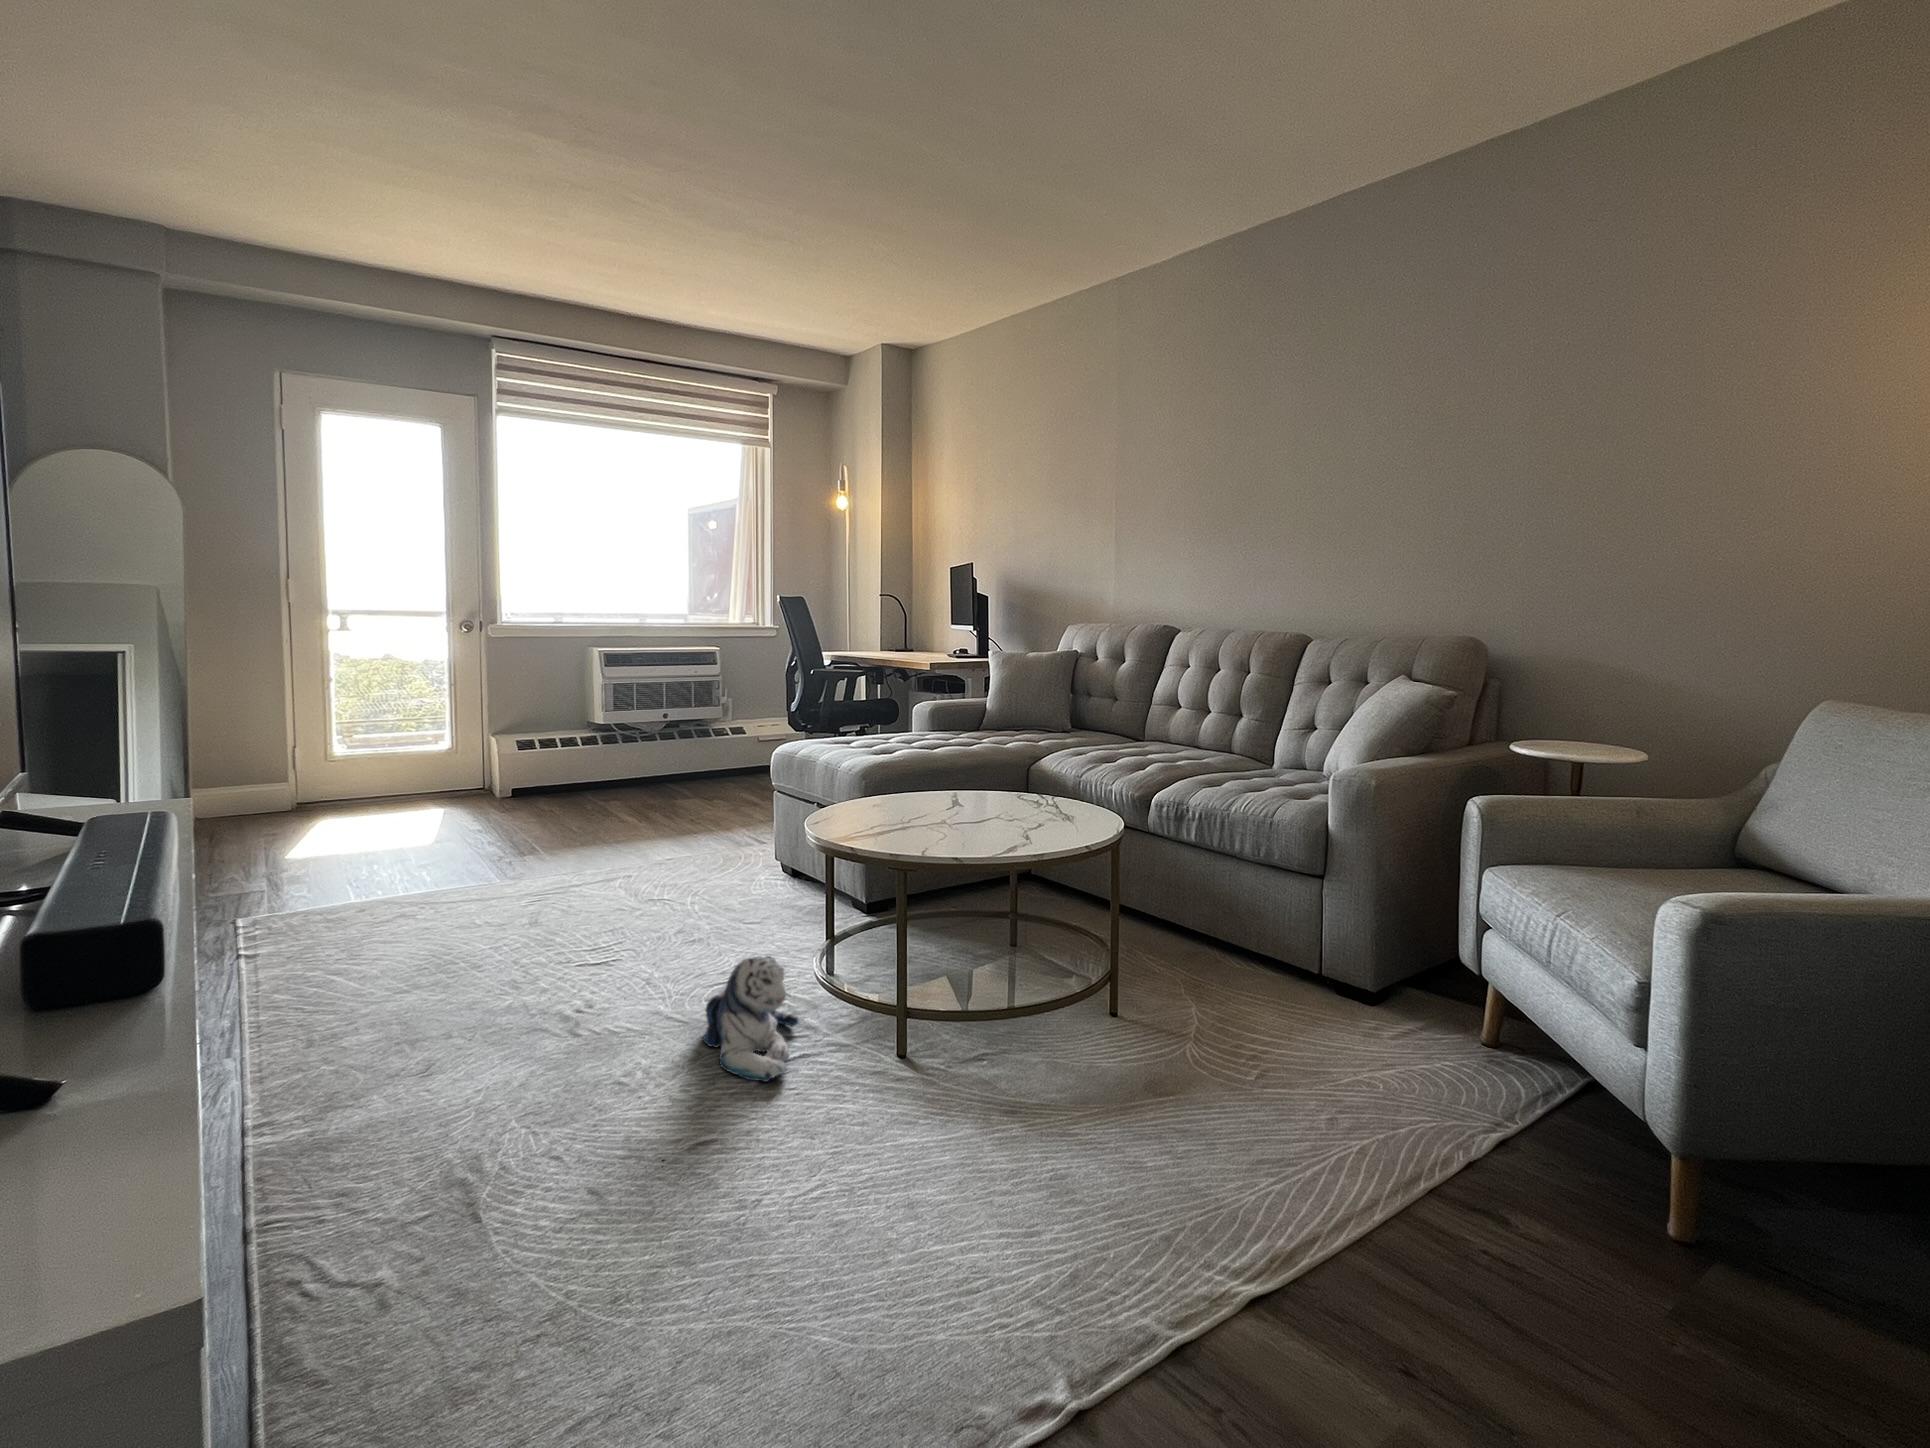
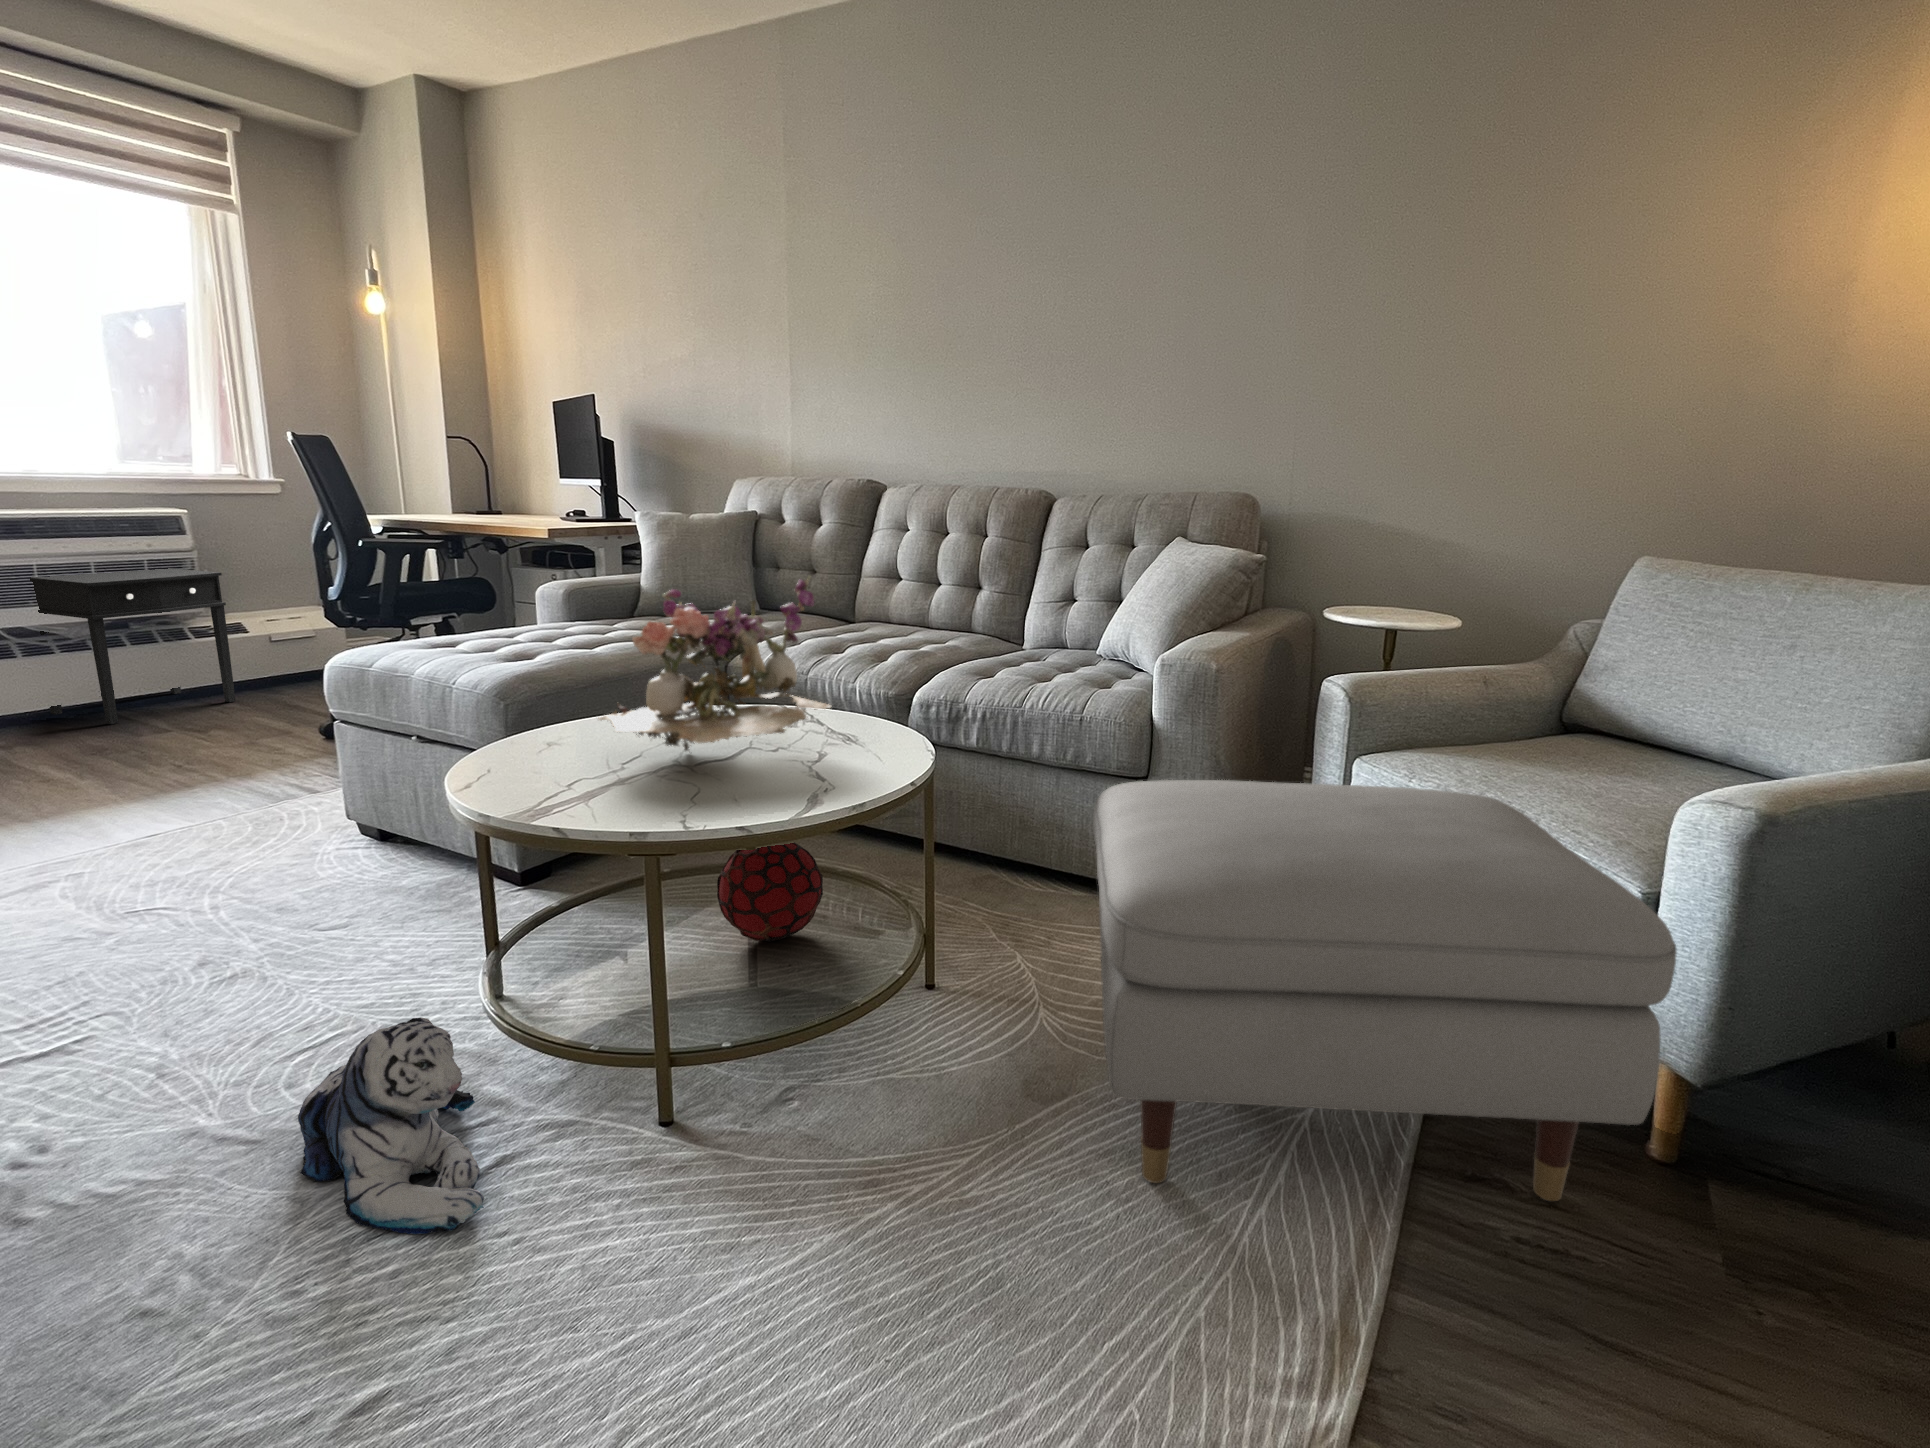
side table: none [629,686,736,790] -> present [30,567,235,724]
flower arrangement: none [898,698,1050,817] -> present [598,576,831,751]
ottoman: none [1164,864,1616,1235] -> present [1093,780,1676,1201]
decorative orb: none [973,886,1046,962] -> present [717,842,823,942]

